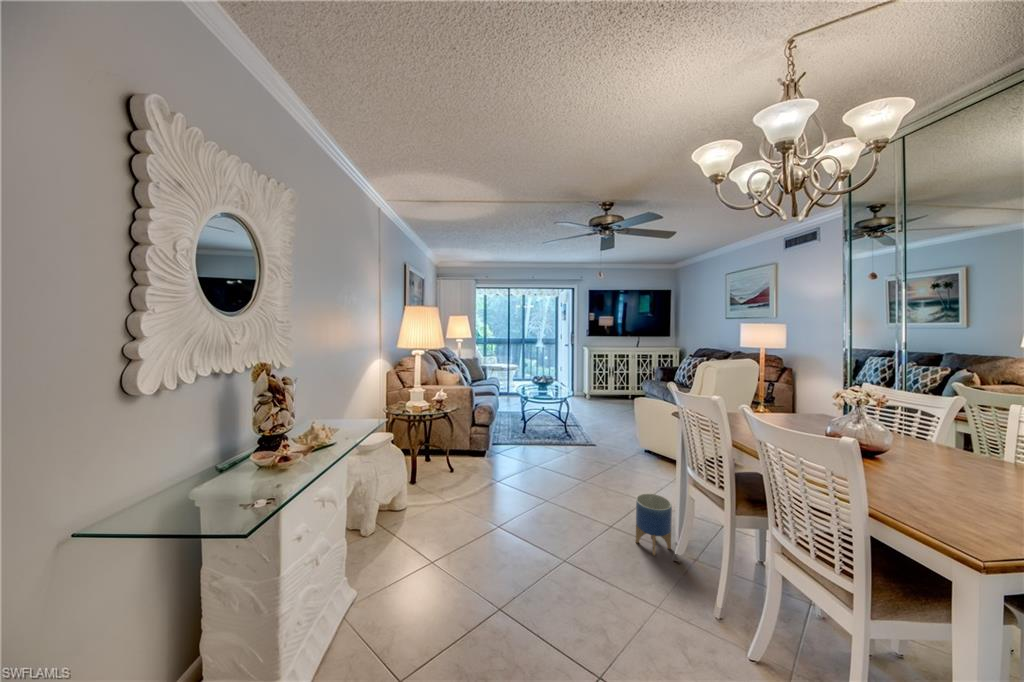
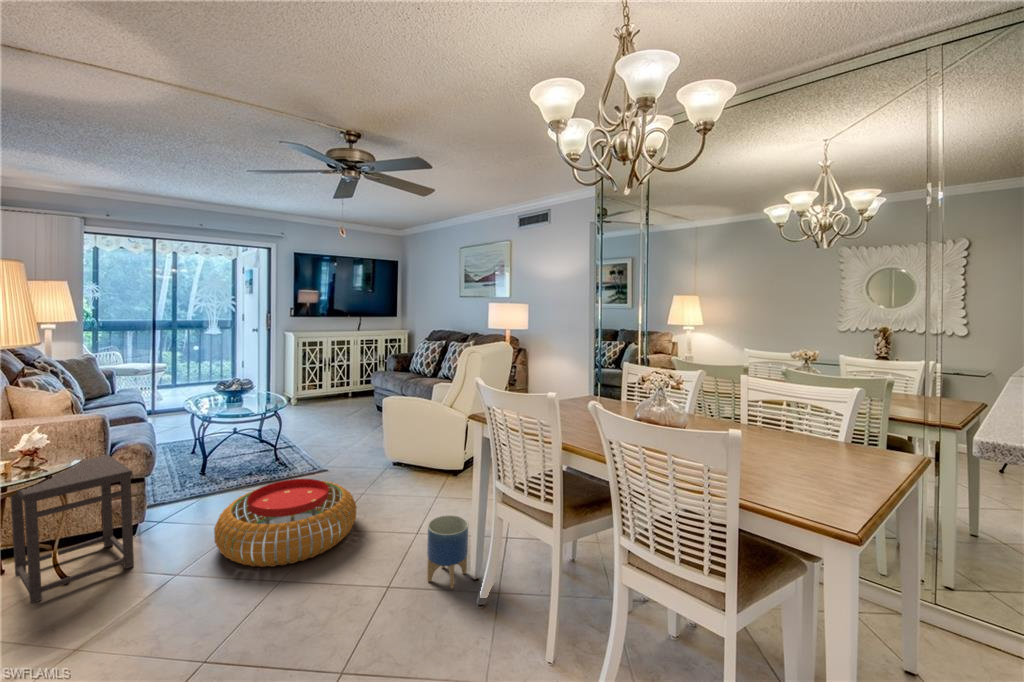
side table: none [437,410,479,476] -> present [10,455,134,603]
pouf: none [514,443,599,498] -> present [214,479,357,567]

